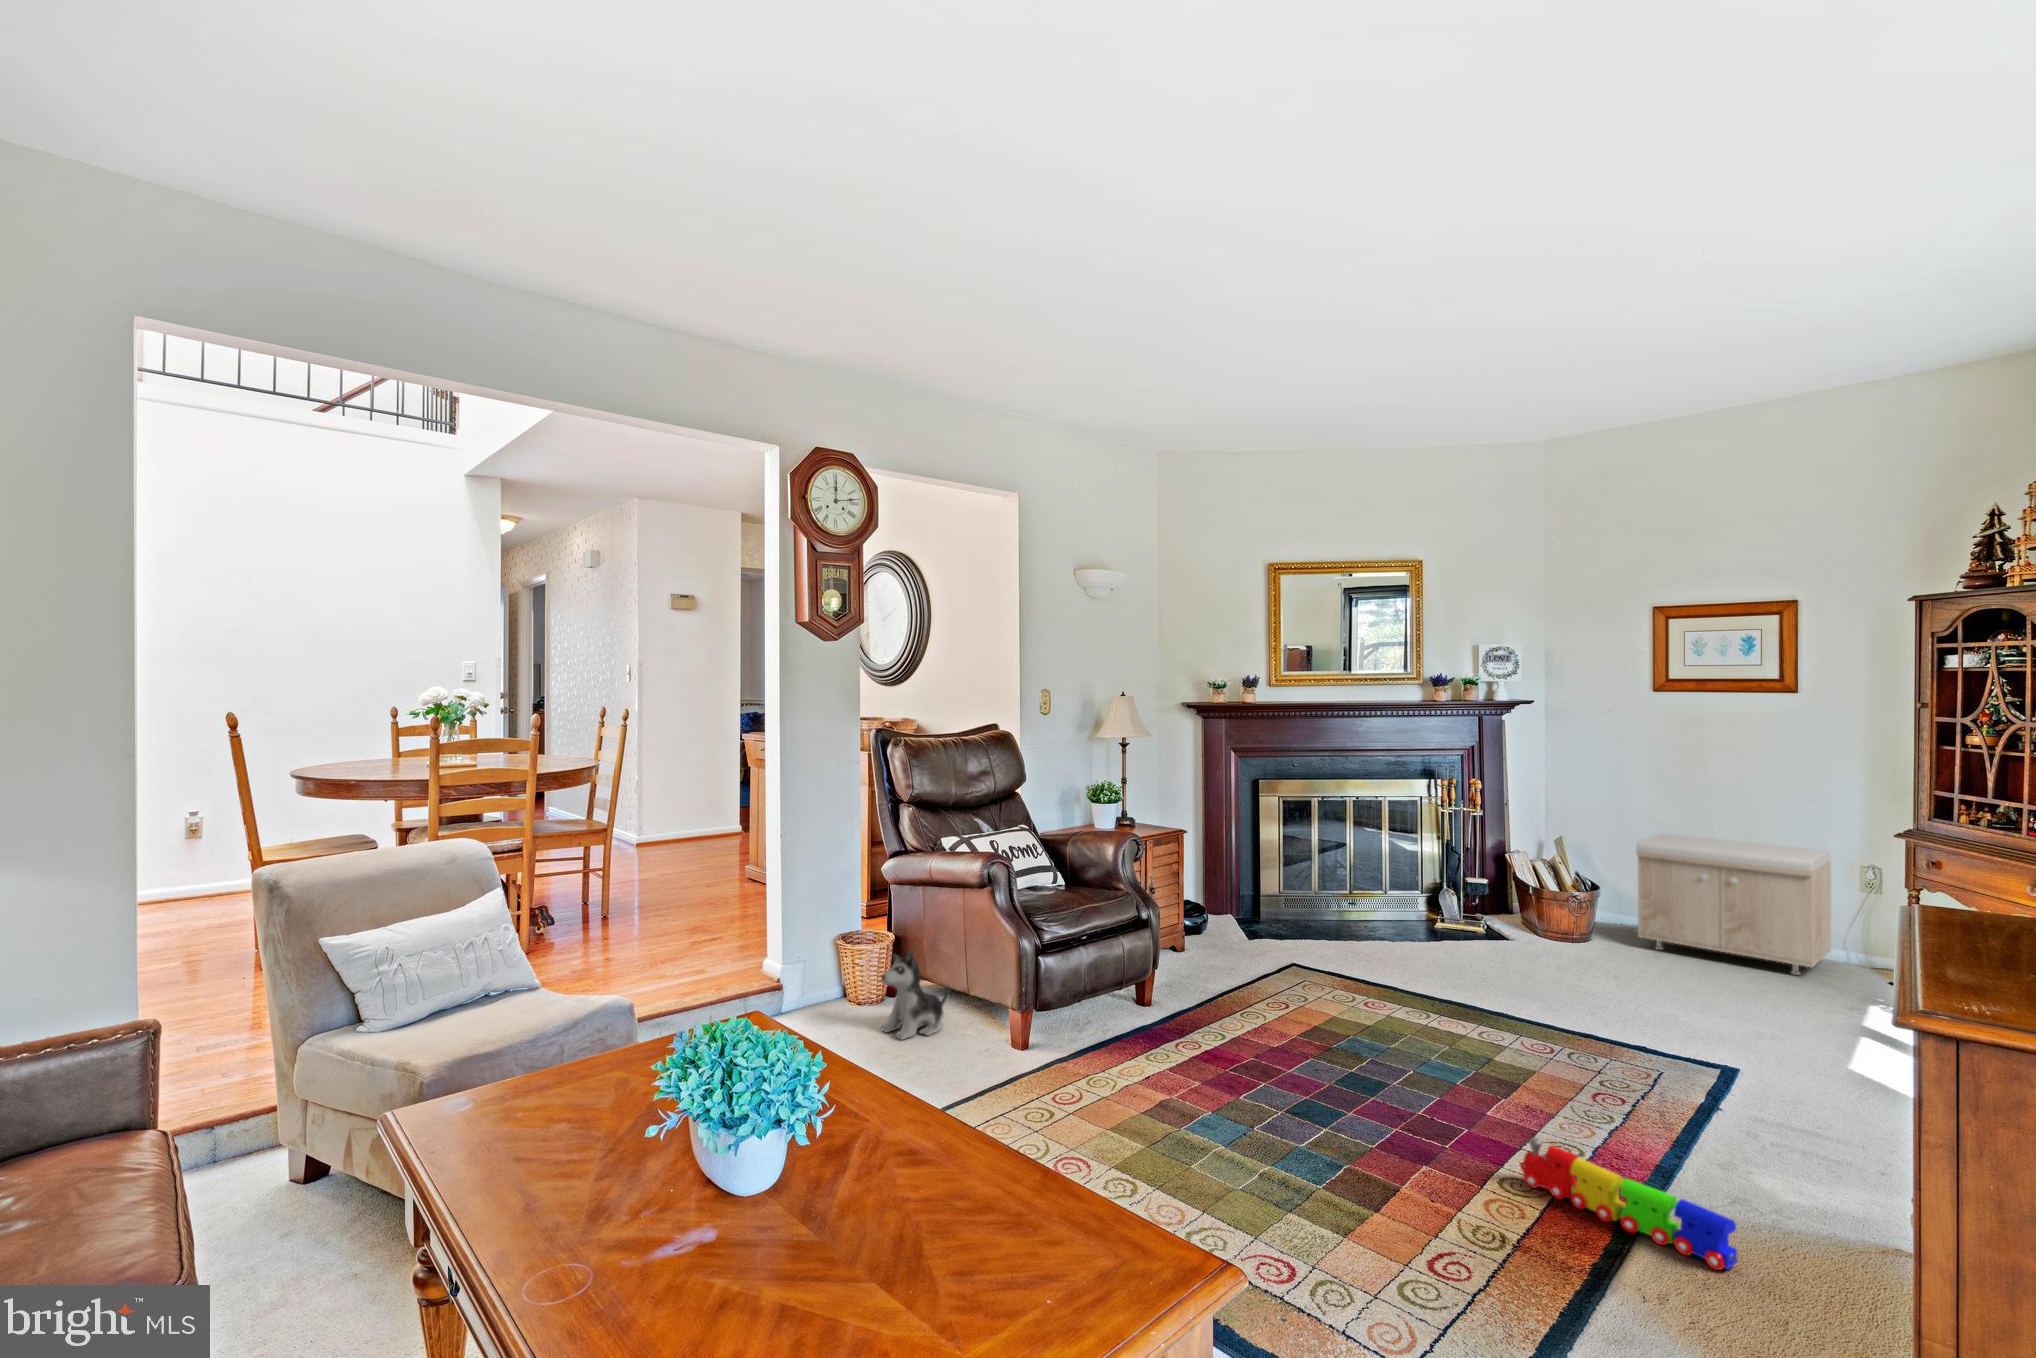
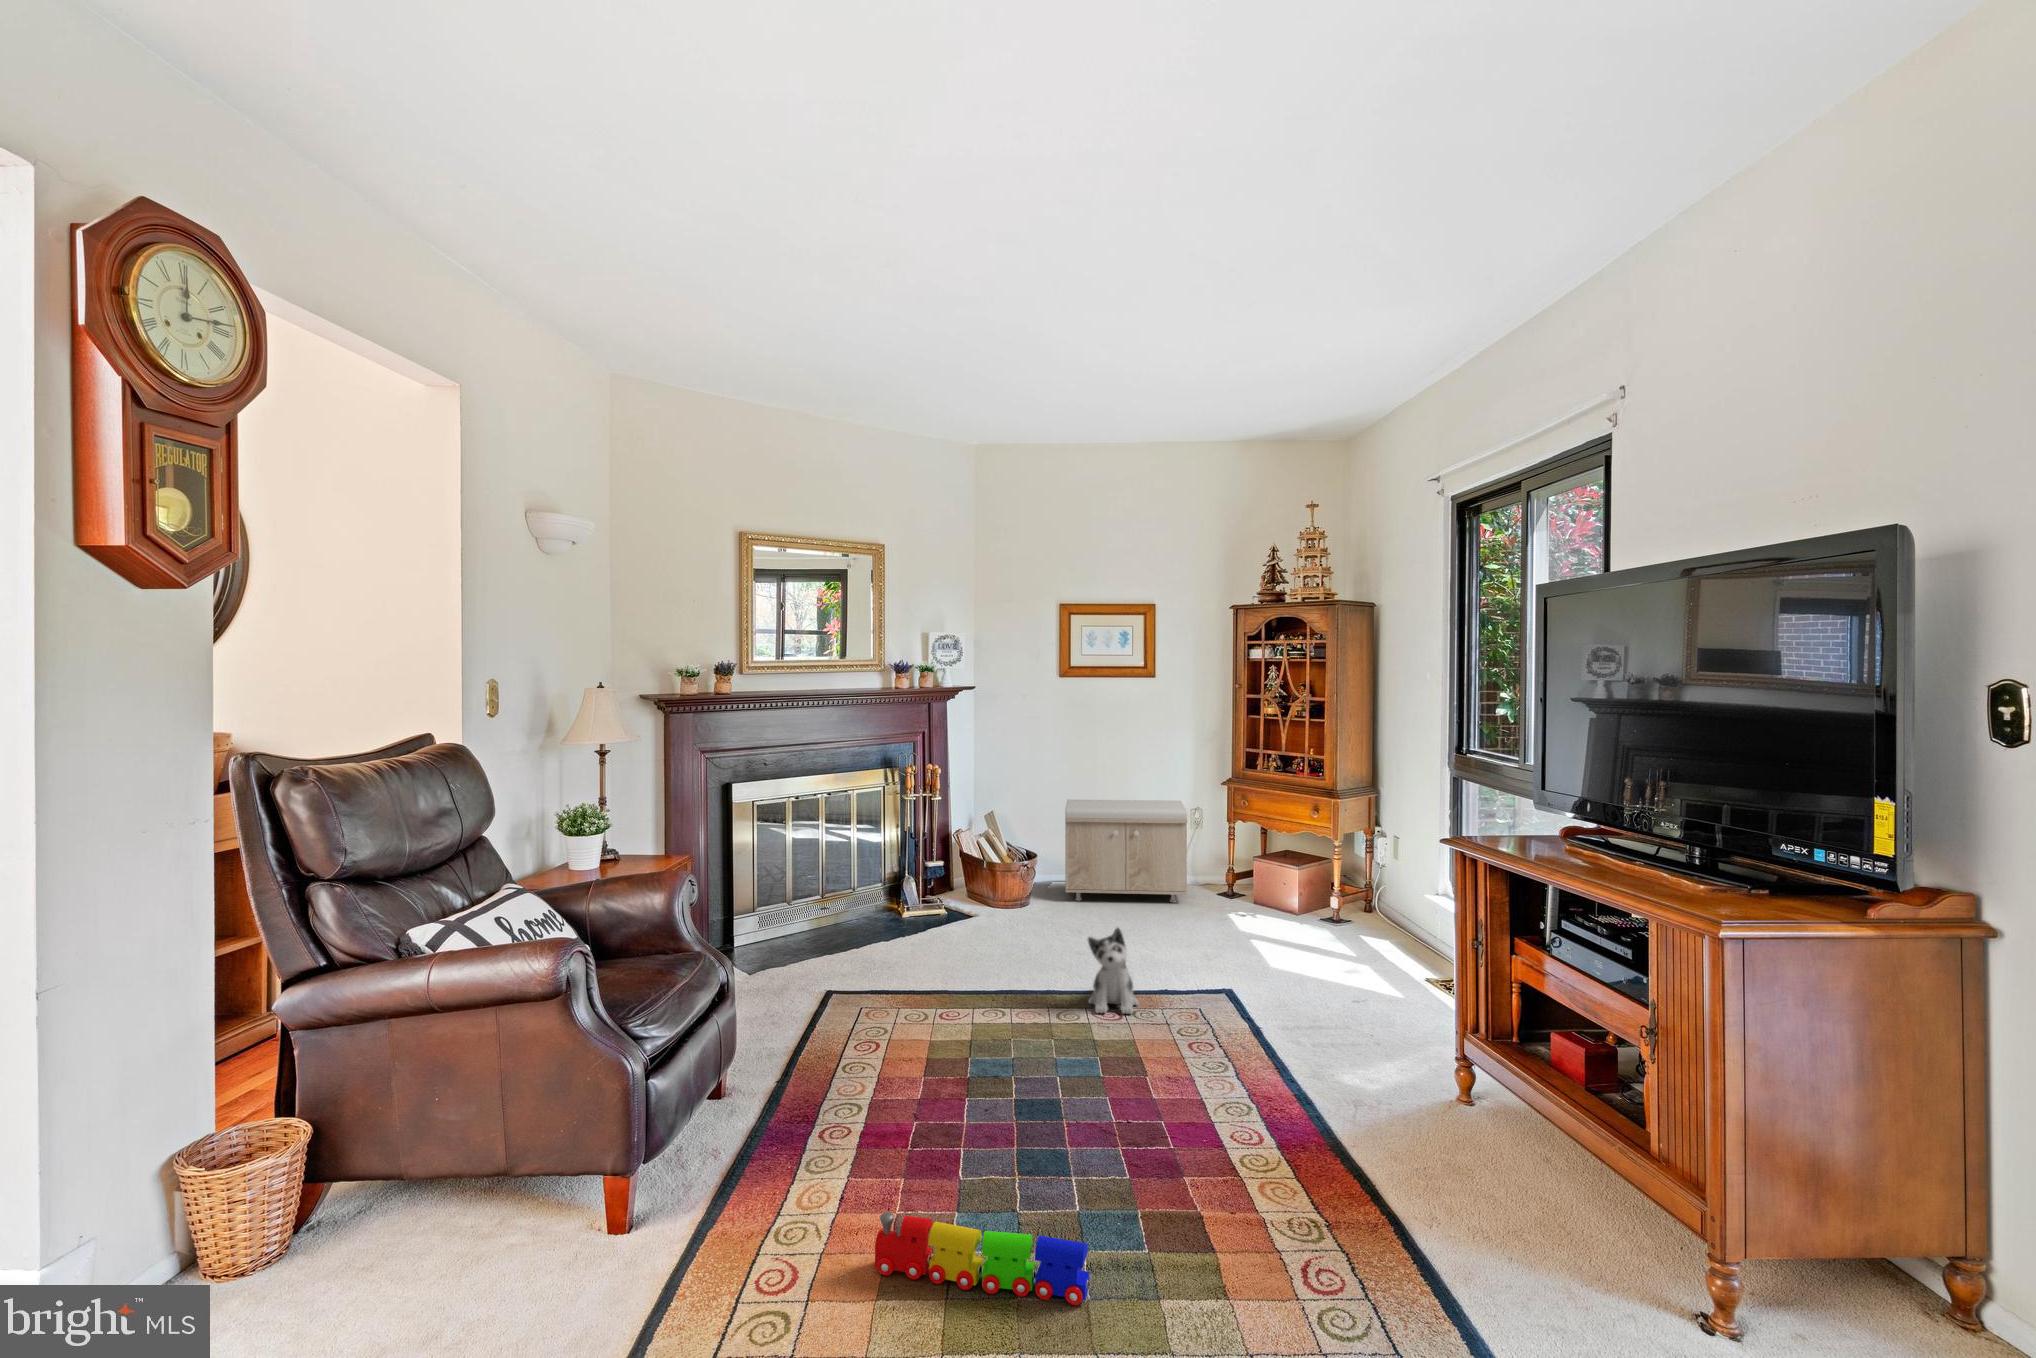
plush toy: present [881,949,949,1040] -> present [1088,928,1138,1014]
toy train: present [1523,1138,1737,1270] -> present [875,1212,1089,1305]

